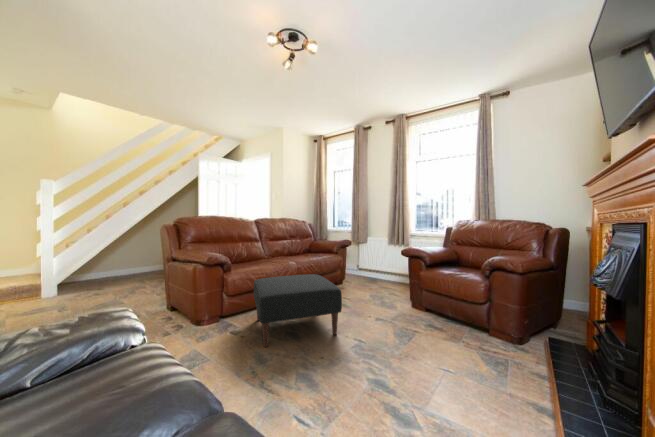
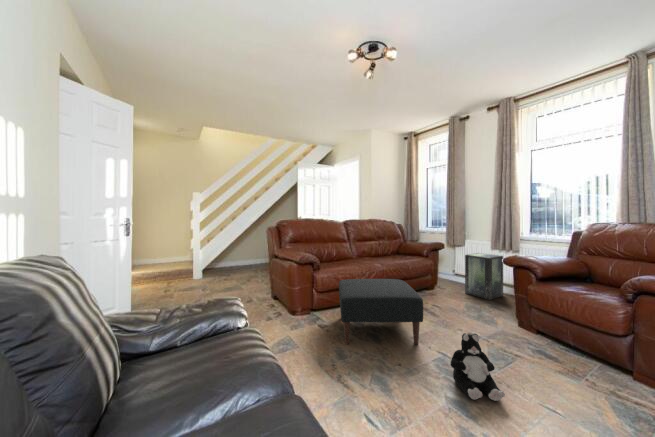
storage box: none [369,247,398,287] -> present [465,253,503,300]
plush toy: none [370,315,415,376] -> present [451,333,505,401]

